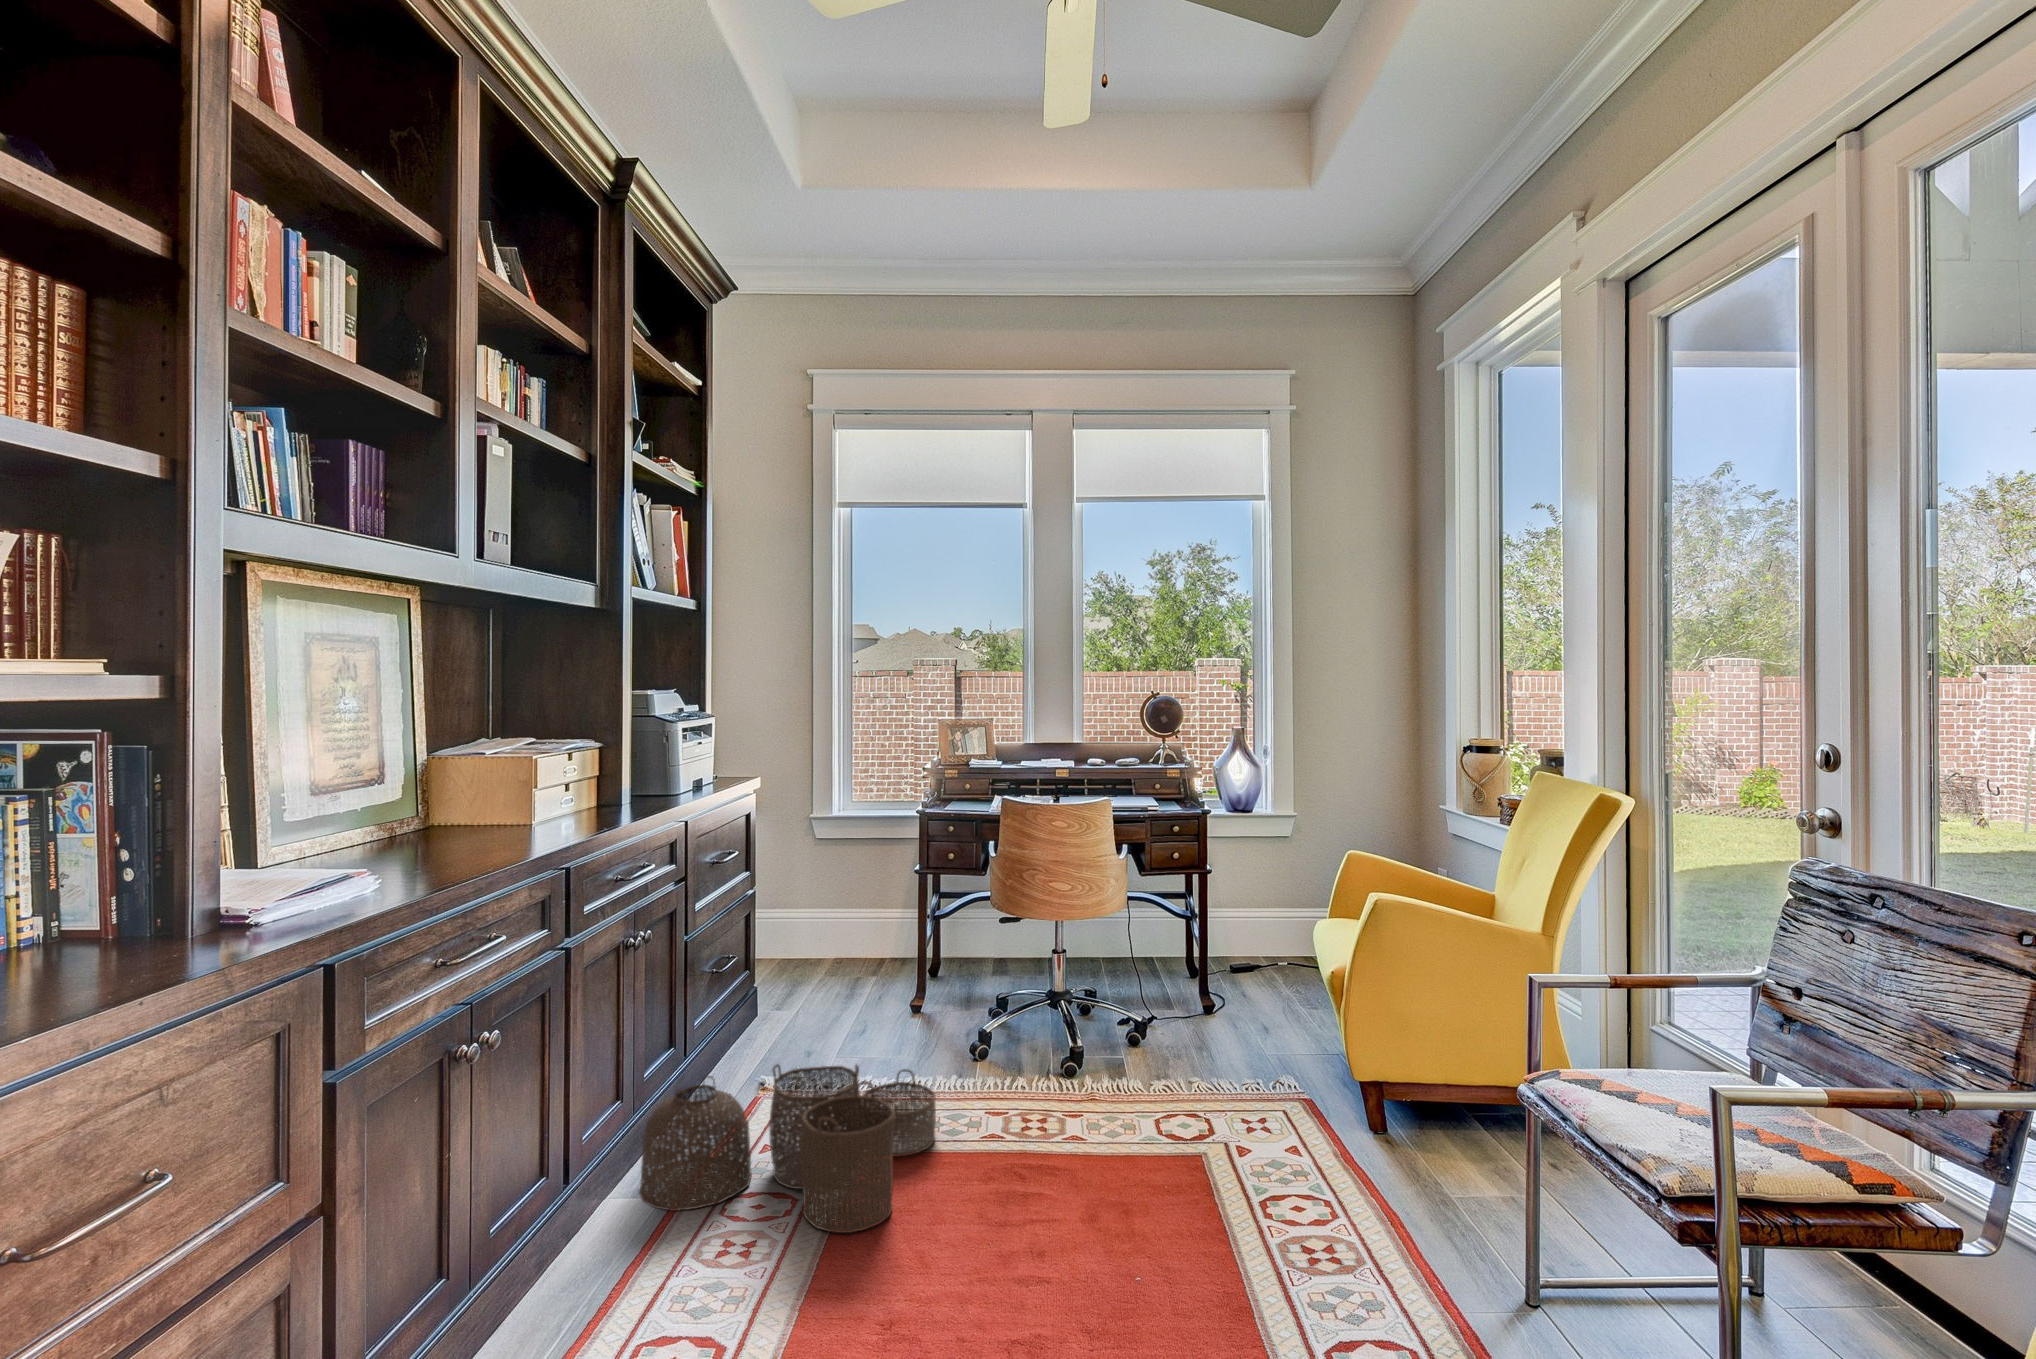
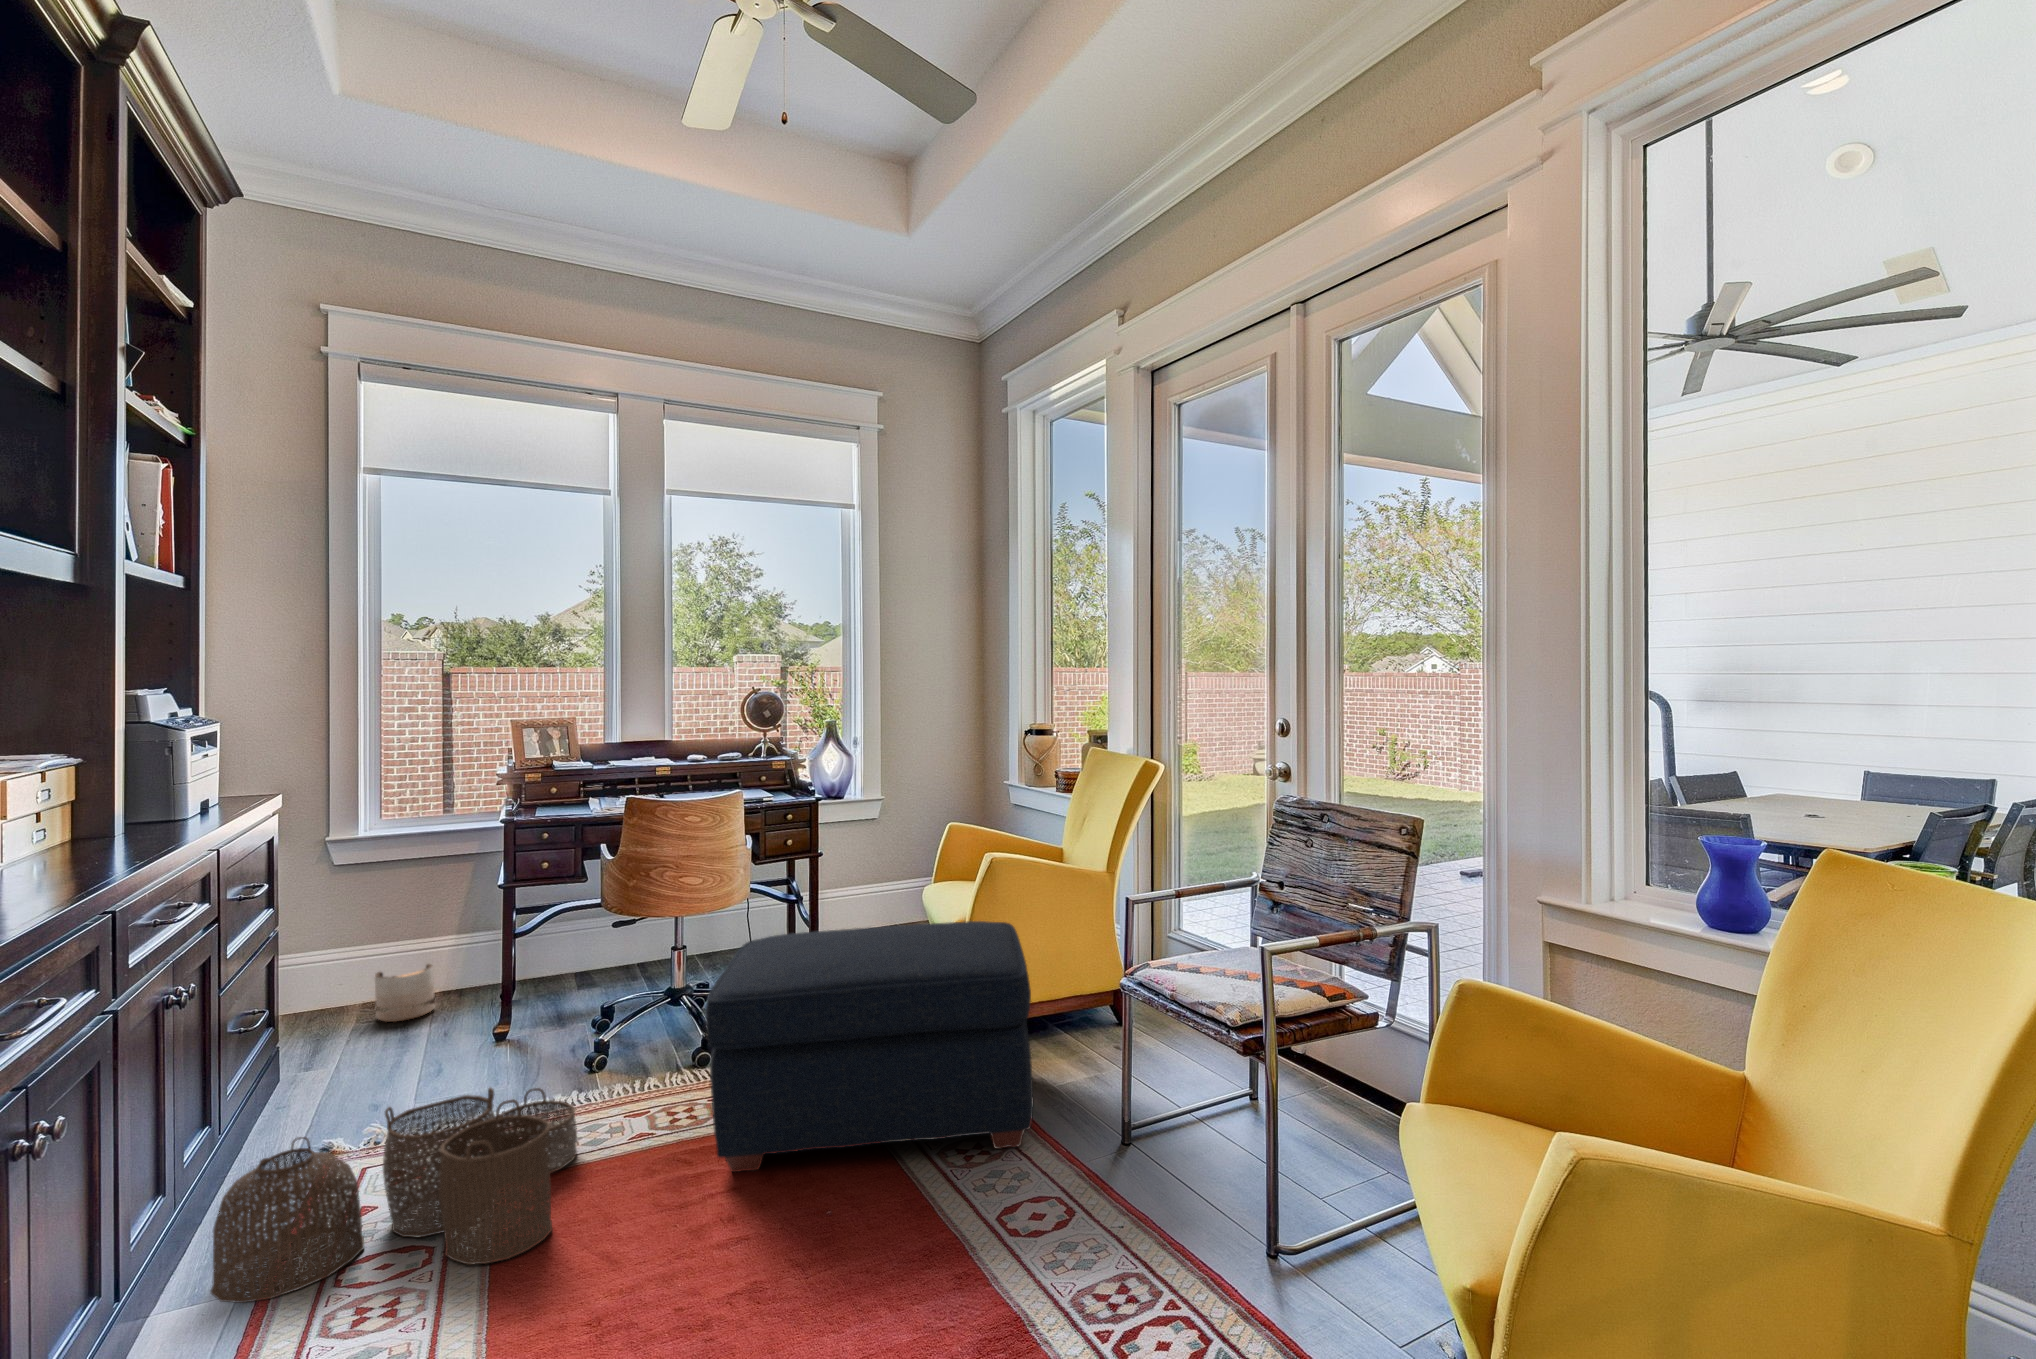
planter: none [826,924,871,973] -> present [375,964,435,1022]
ottoman: none [1042,961,1405,1263] -> present [705,921,1034,1172]

